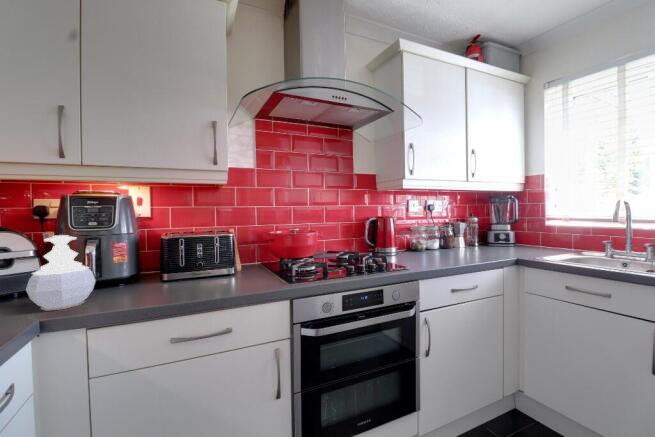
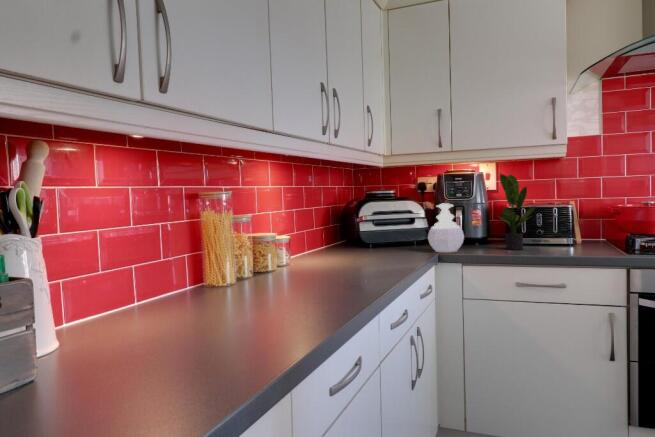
potted plant: none [145,195,196,290] -> present [498,174,535,250]

